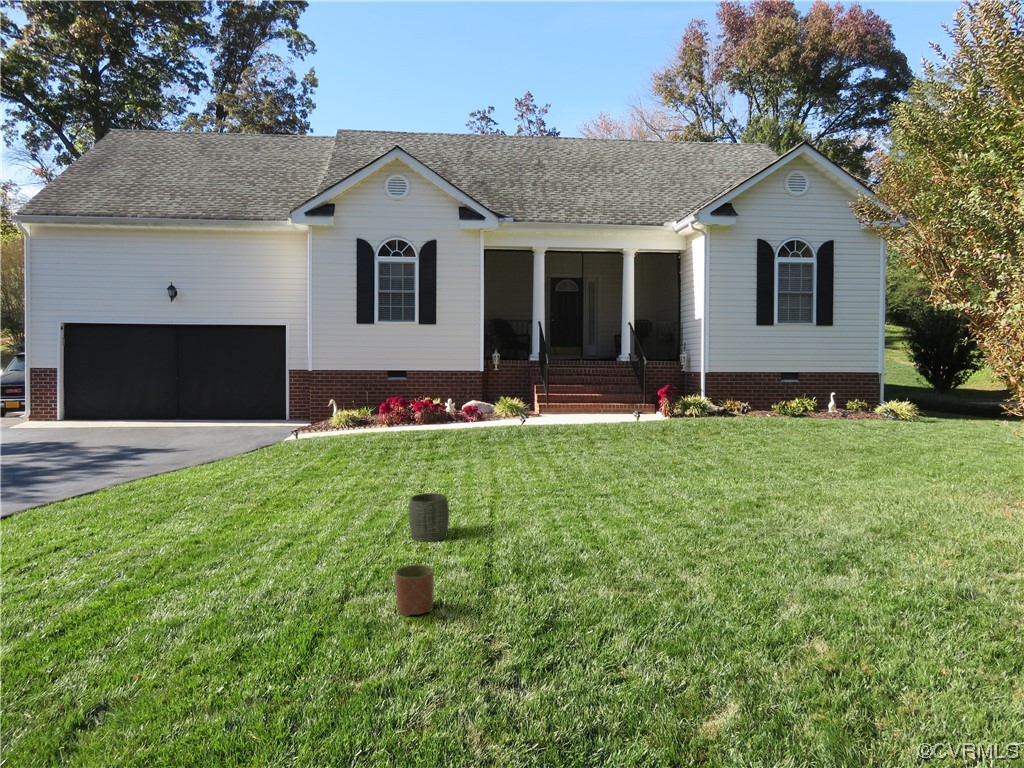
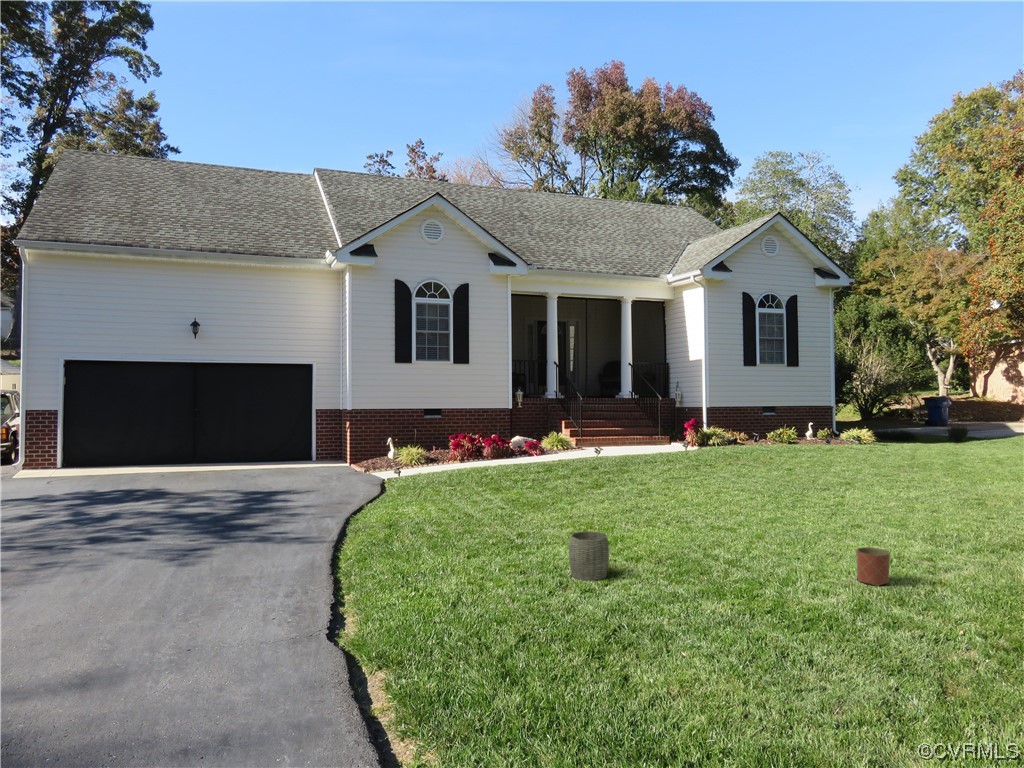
woven basket: present [409,493,449,542] -> present [569,531,609,581]

